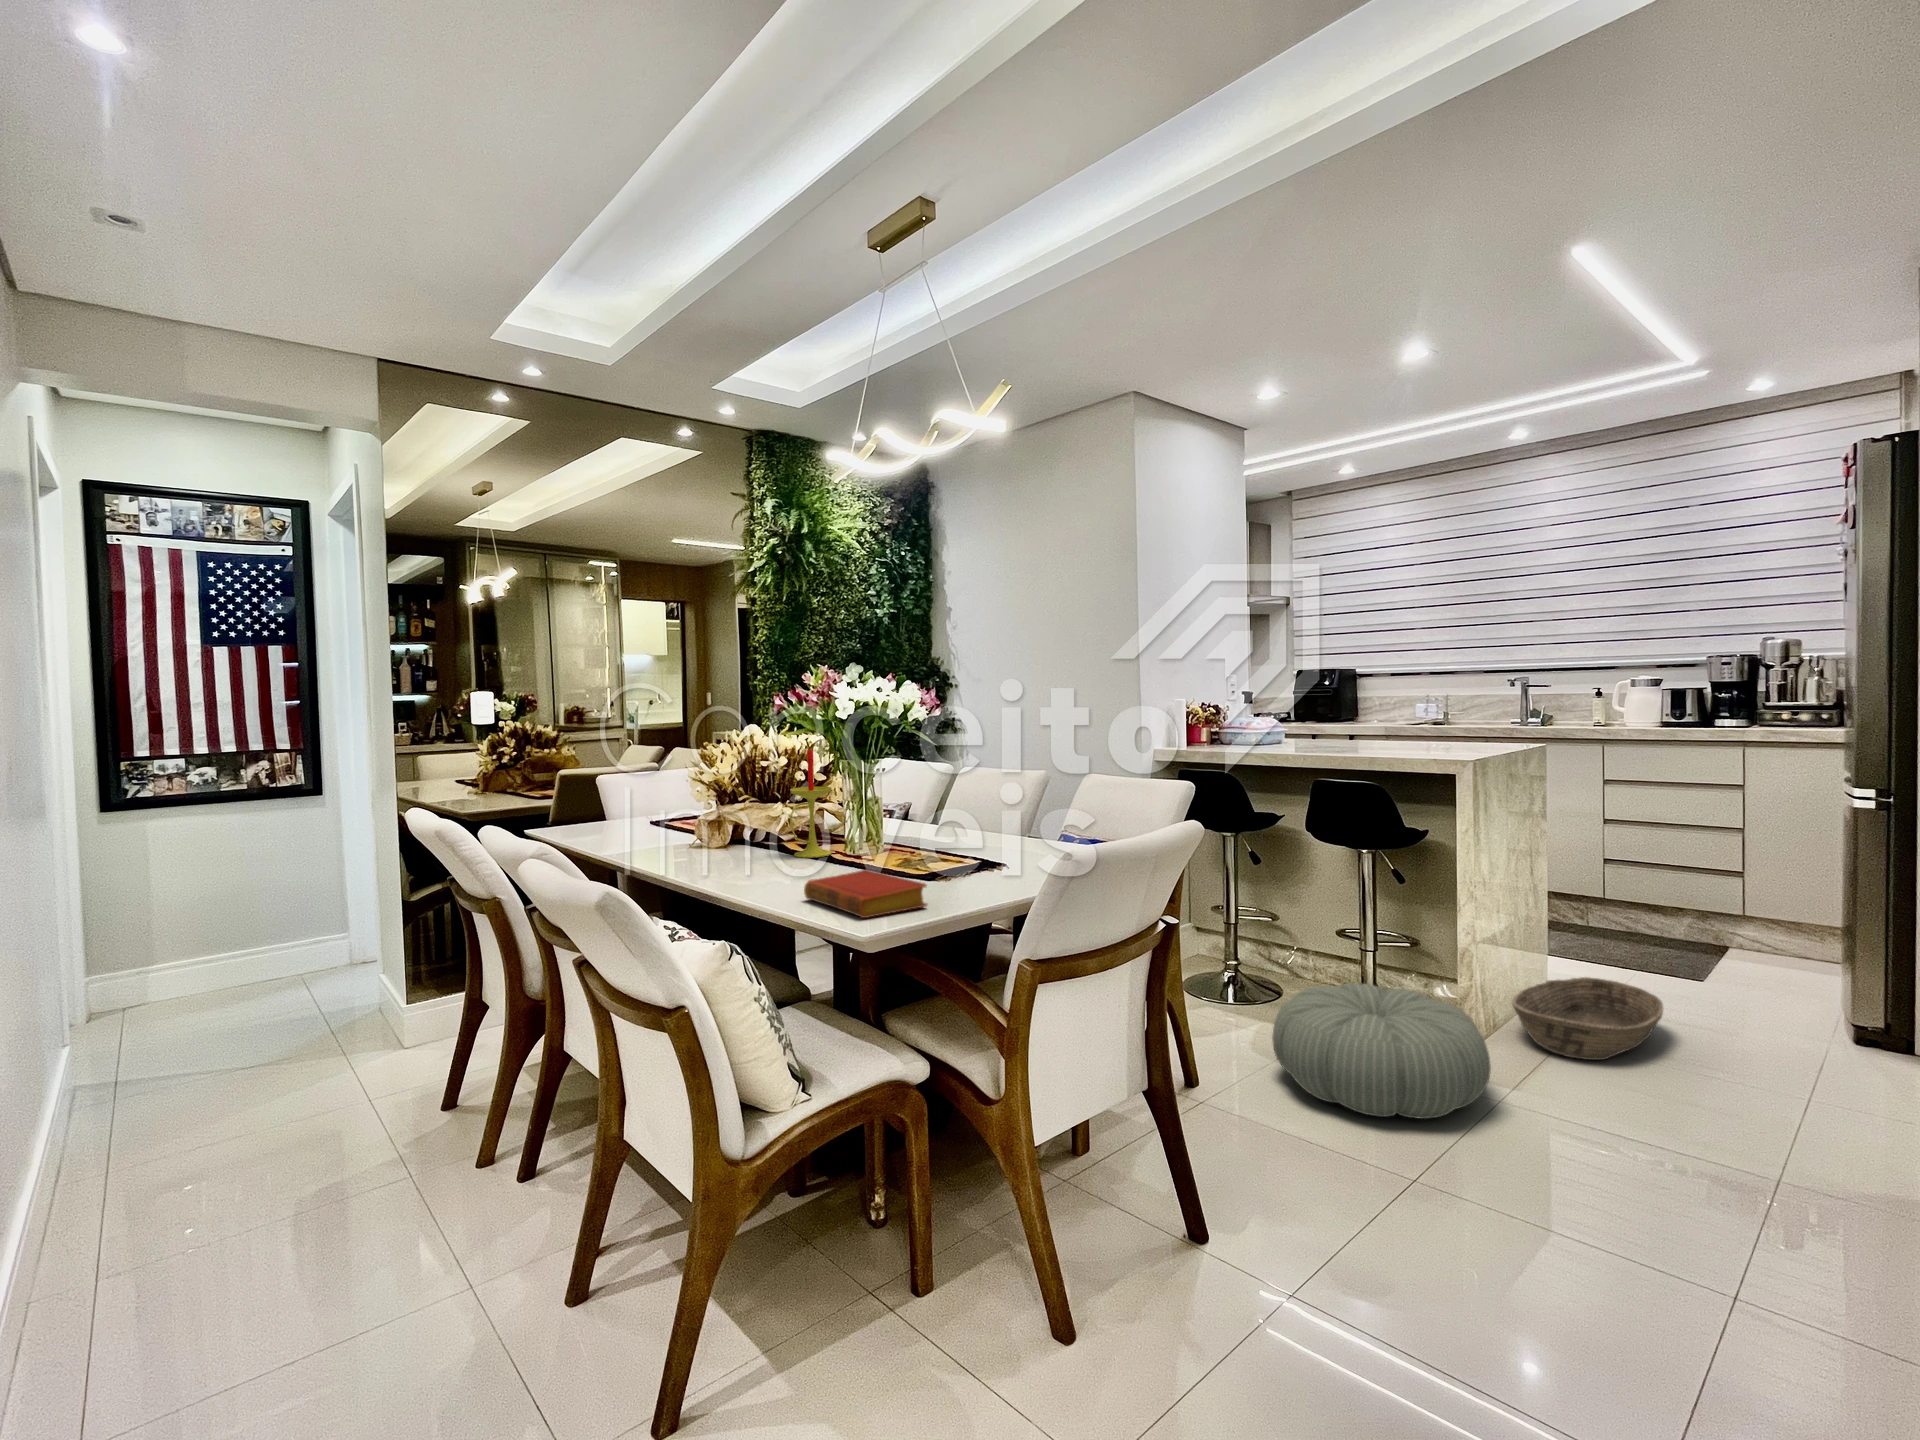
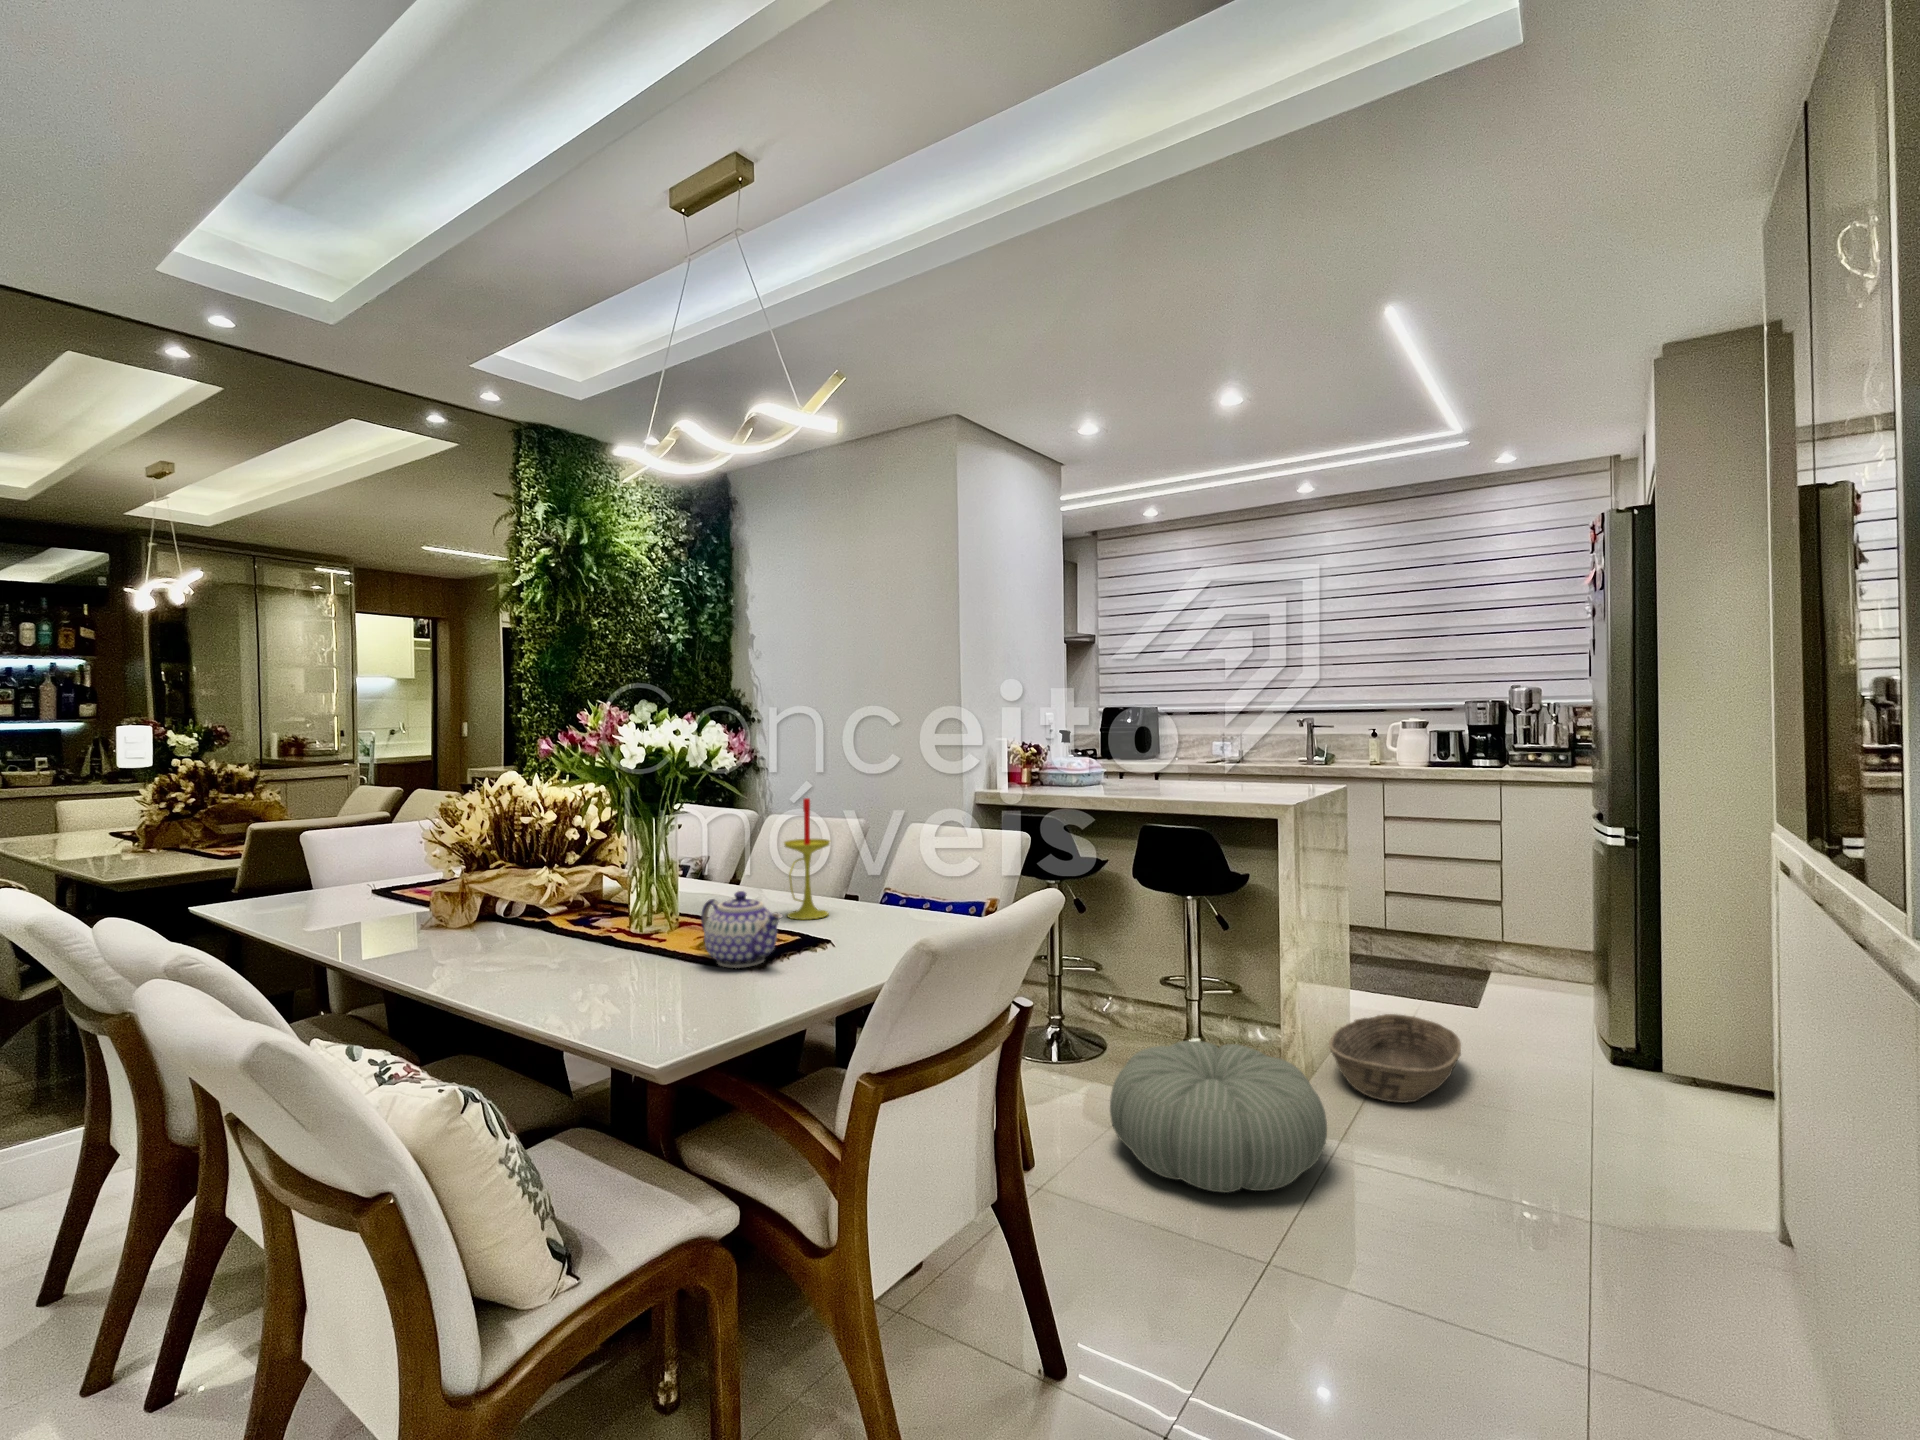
candle: present [789,750,832,858] -> present [784,798,830,920]
teapot: none [903,818,968,879] -> present [701,891,782,968]
book: present [804,870,927,918] -> none [568,964,733,1040]

